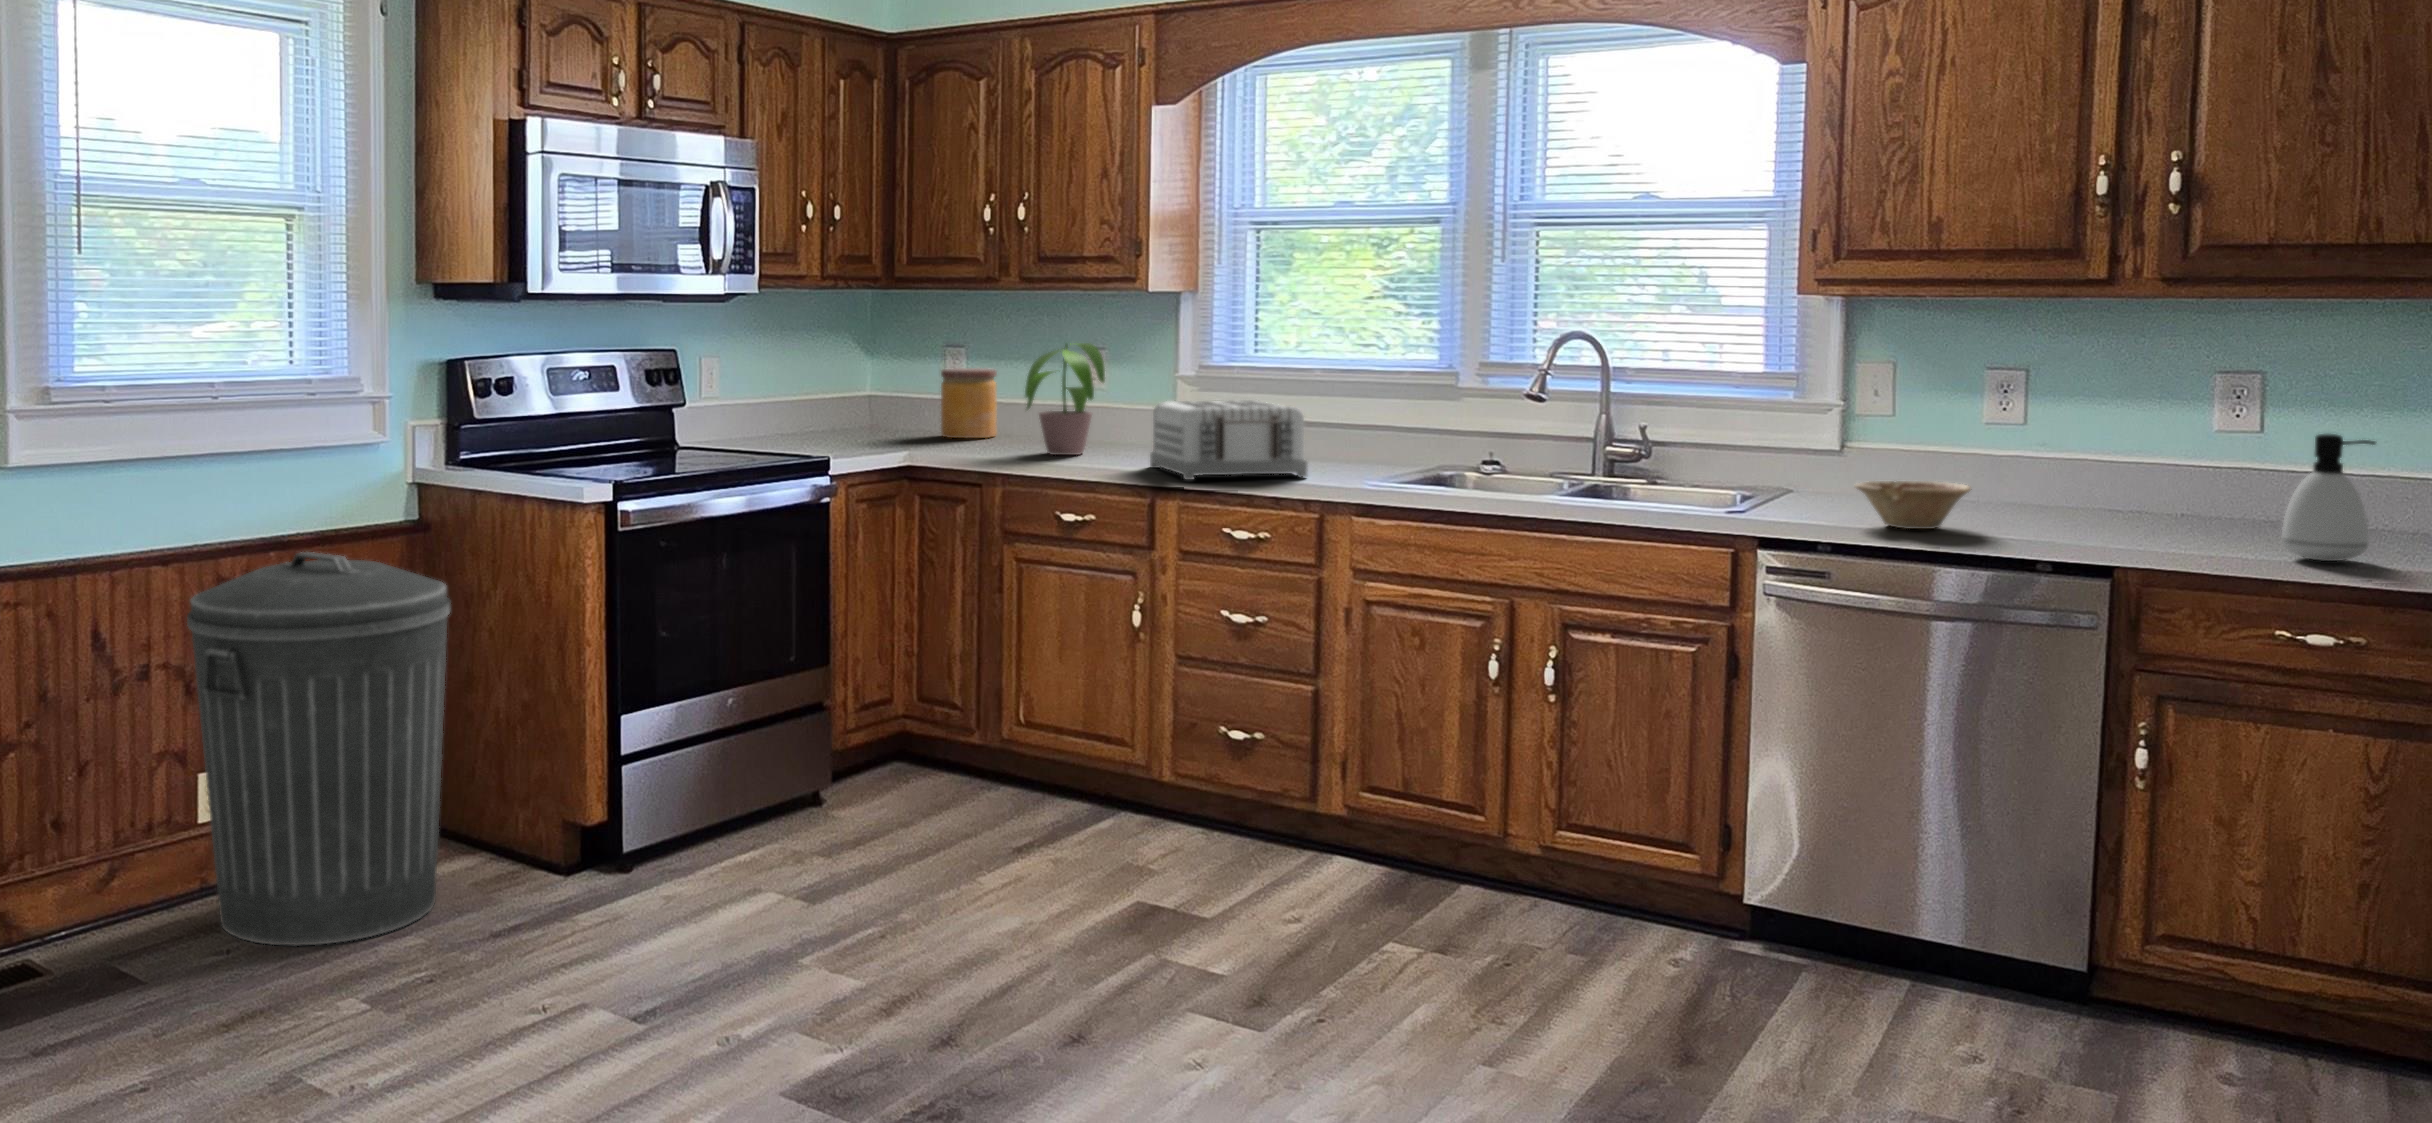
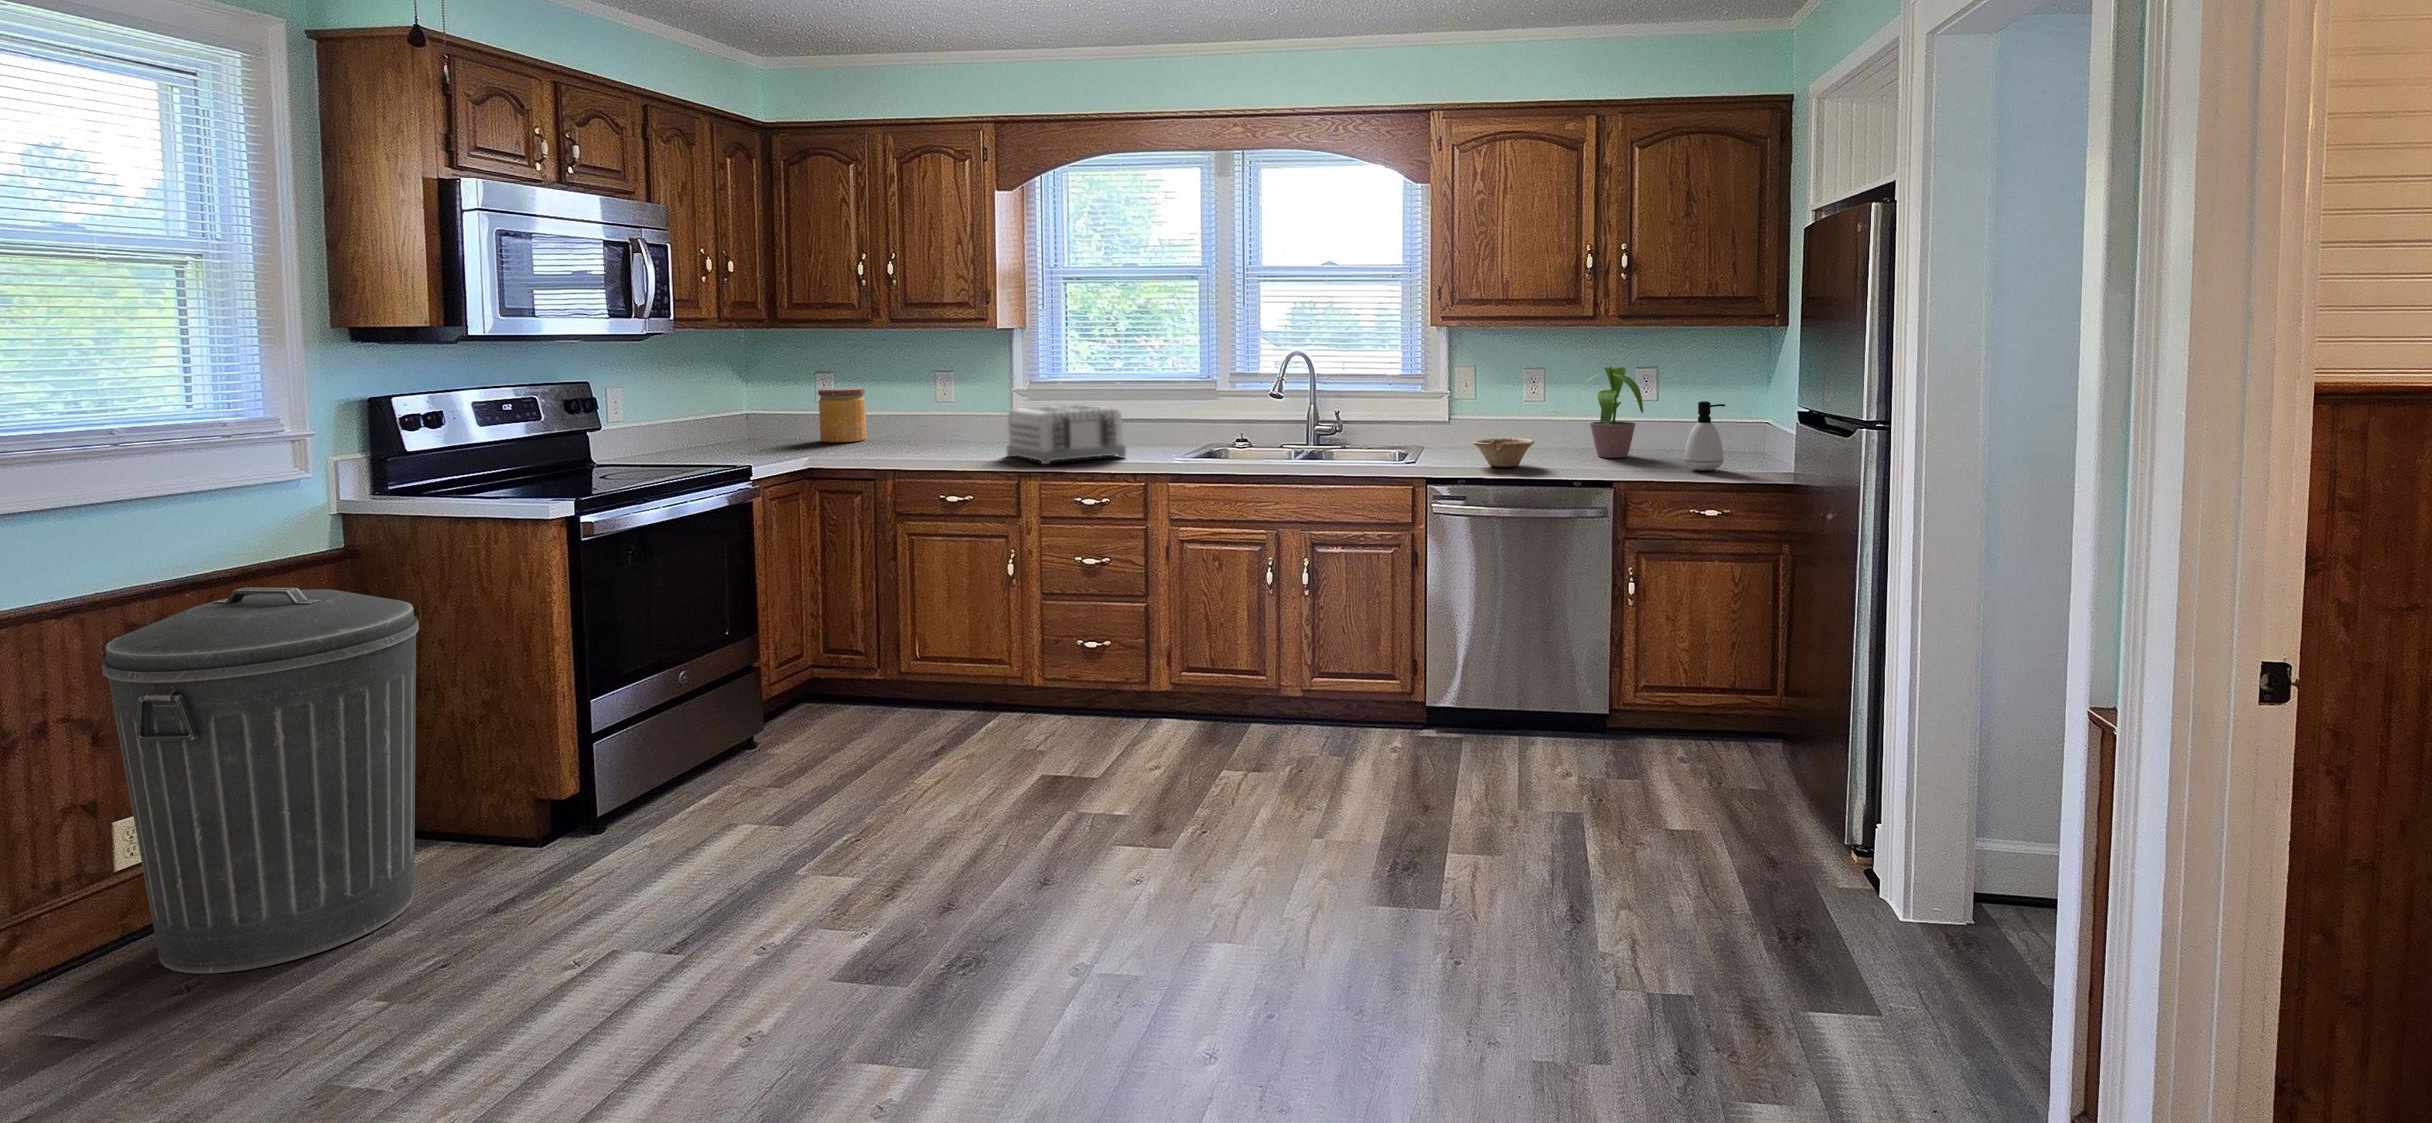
potted plant: present [1025,343,1105,455] -> present [1581,367,1643,458]

